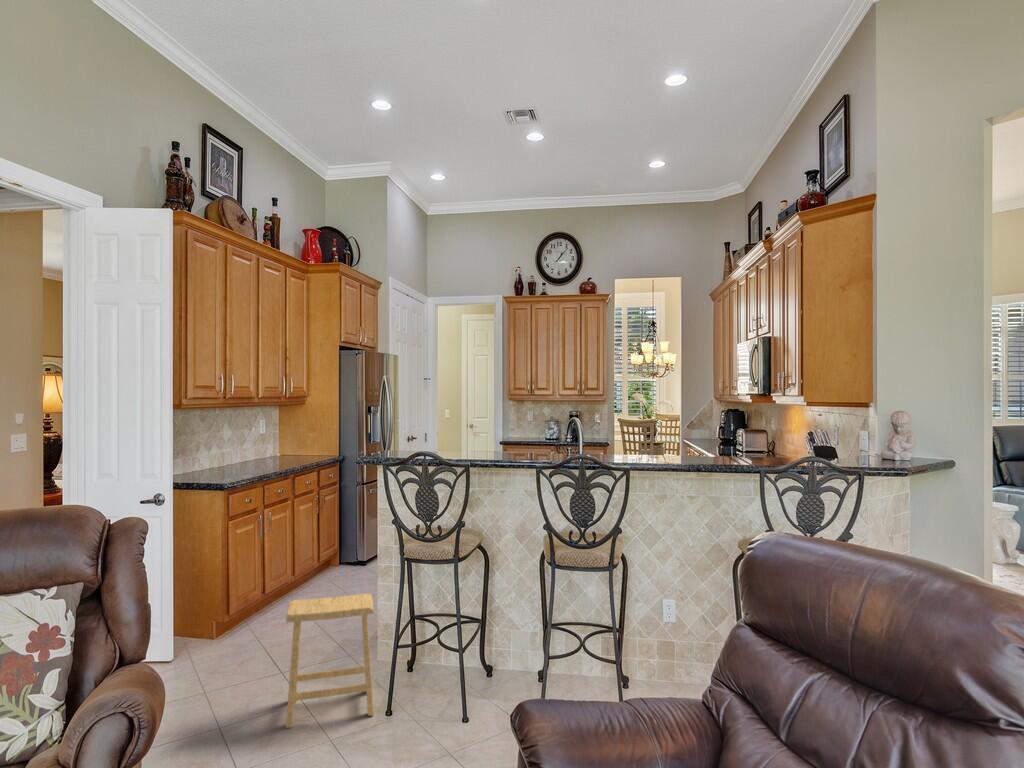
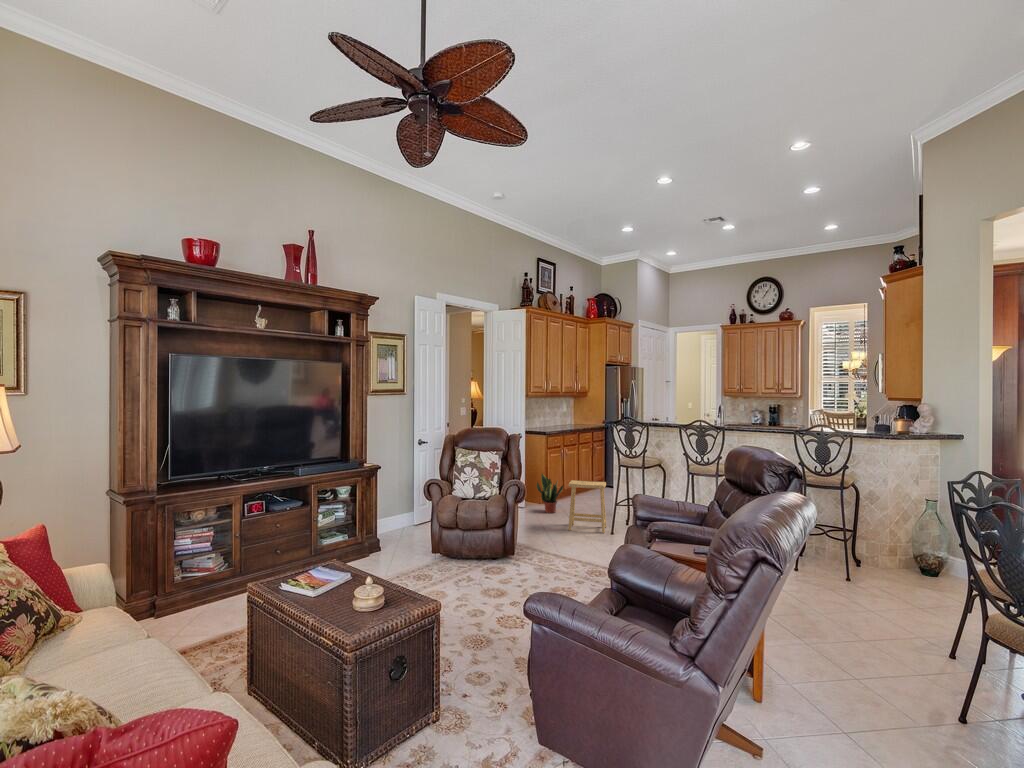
potted plant: none [200,581,265,670] -> present [537,474,563,513]

